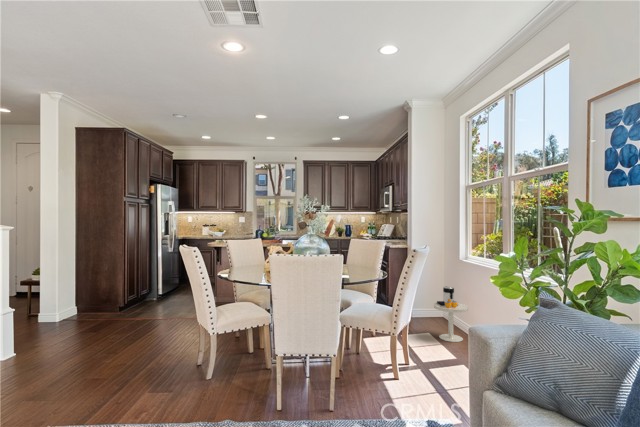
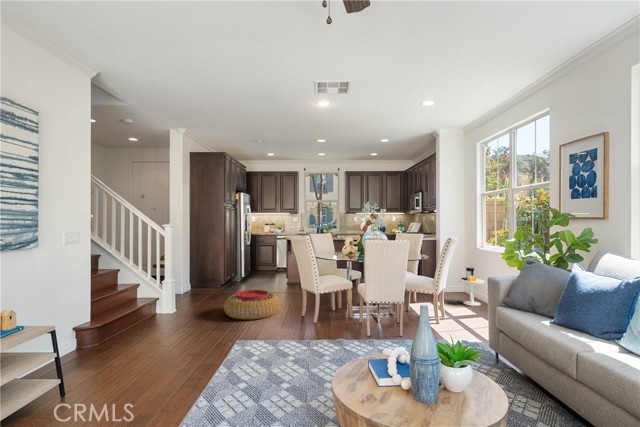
pouf: none [72,324,168,376] -> present [224,290,280,320]

